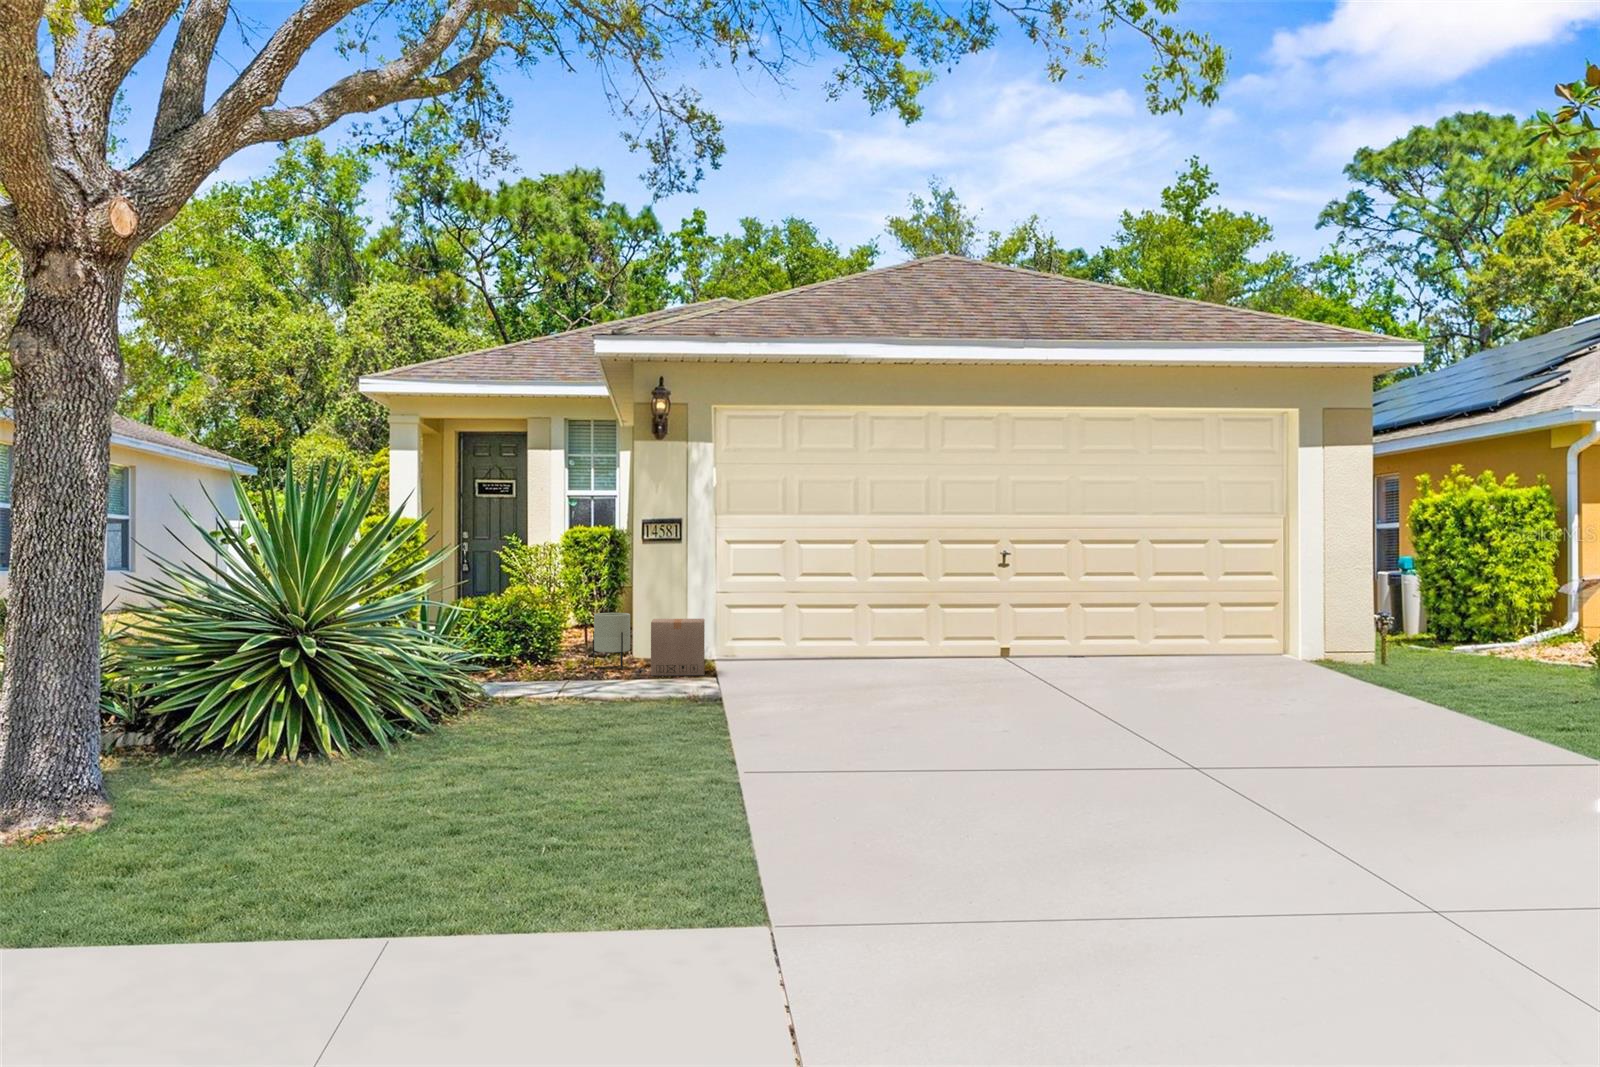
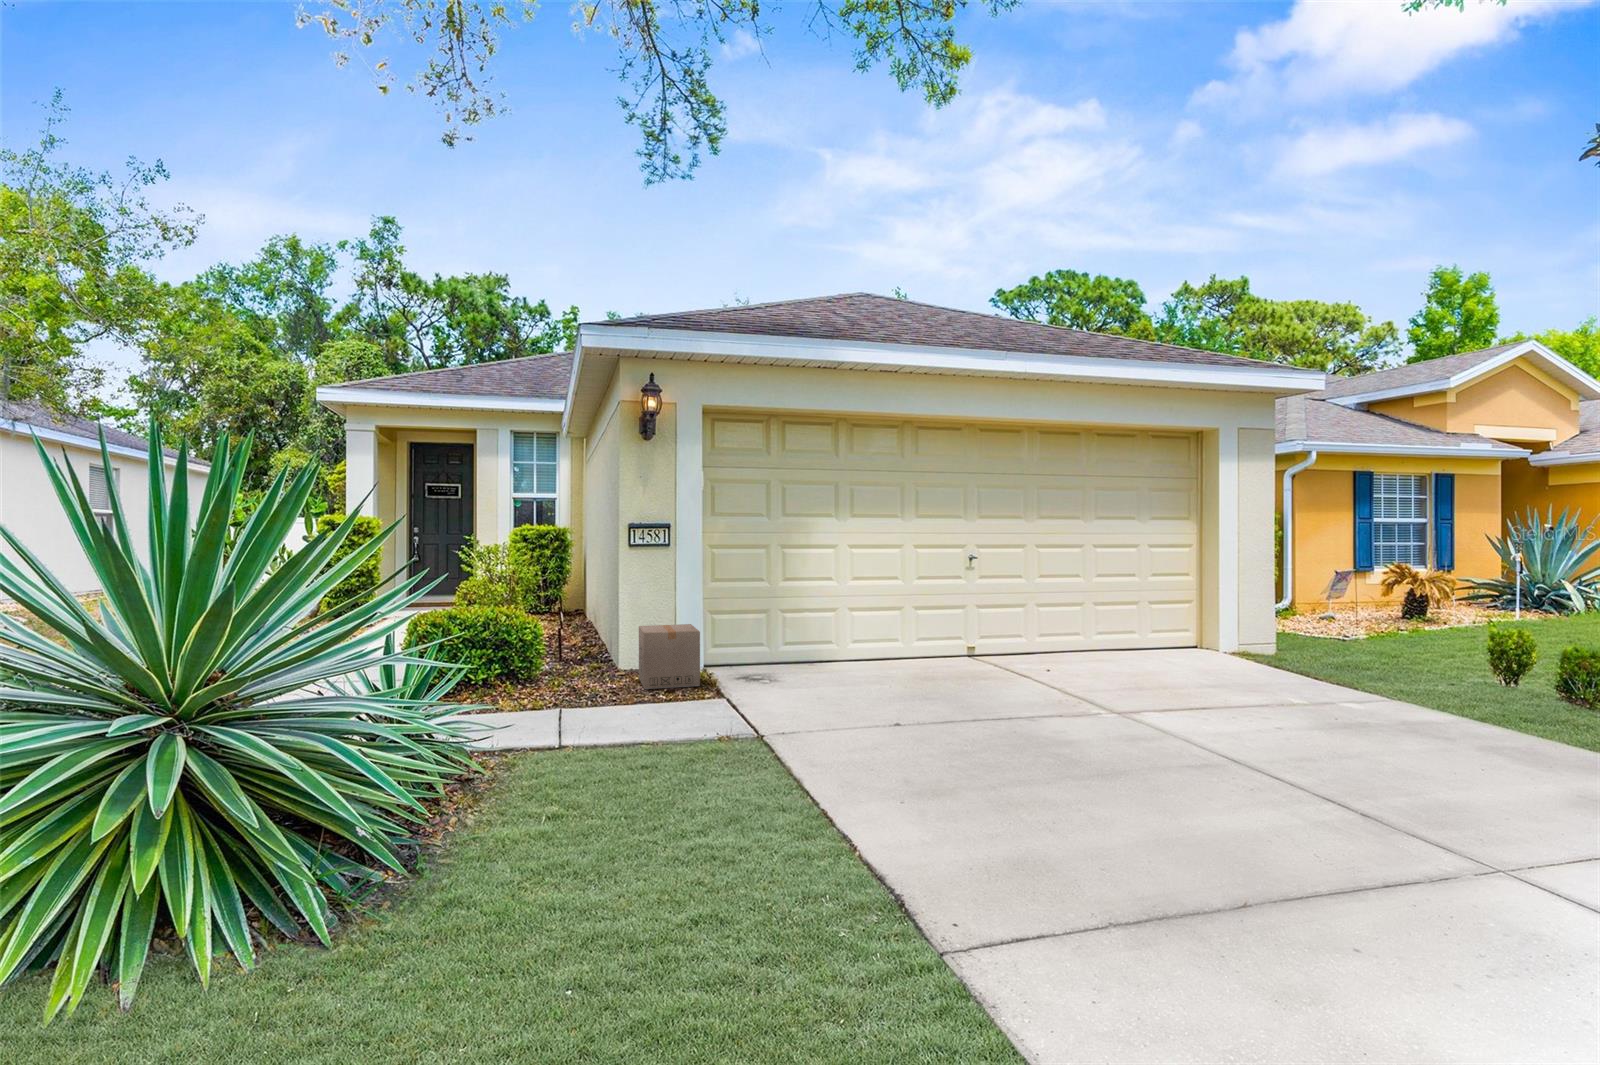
planter: present [593,613,630,669] -> none [574,619,612,678]

